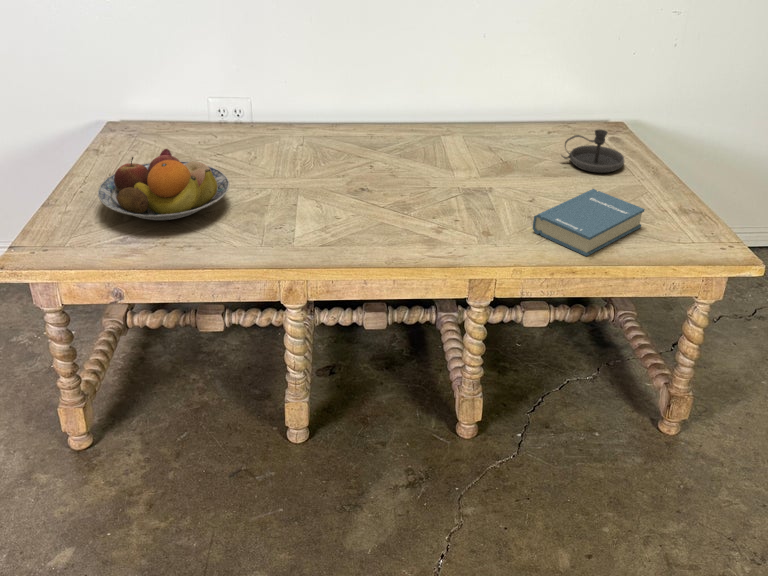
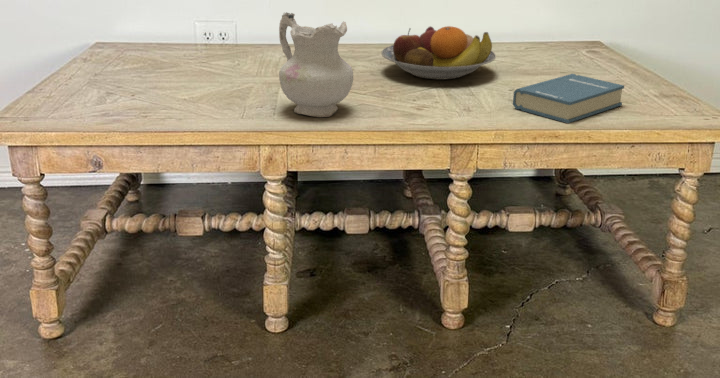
candlestick: present [562,129,624,173] -> none [540,32,603,73]
ceramic pitcher: none [298,138,373,247] -> present [279,12,353,117]
fruit bowl: present [98,149,229,220] -> present [381,26,496,80]

